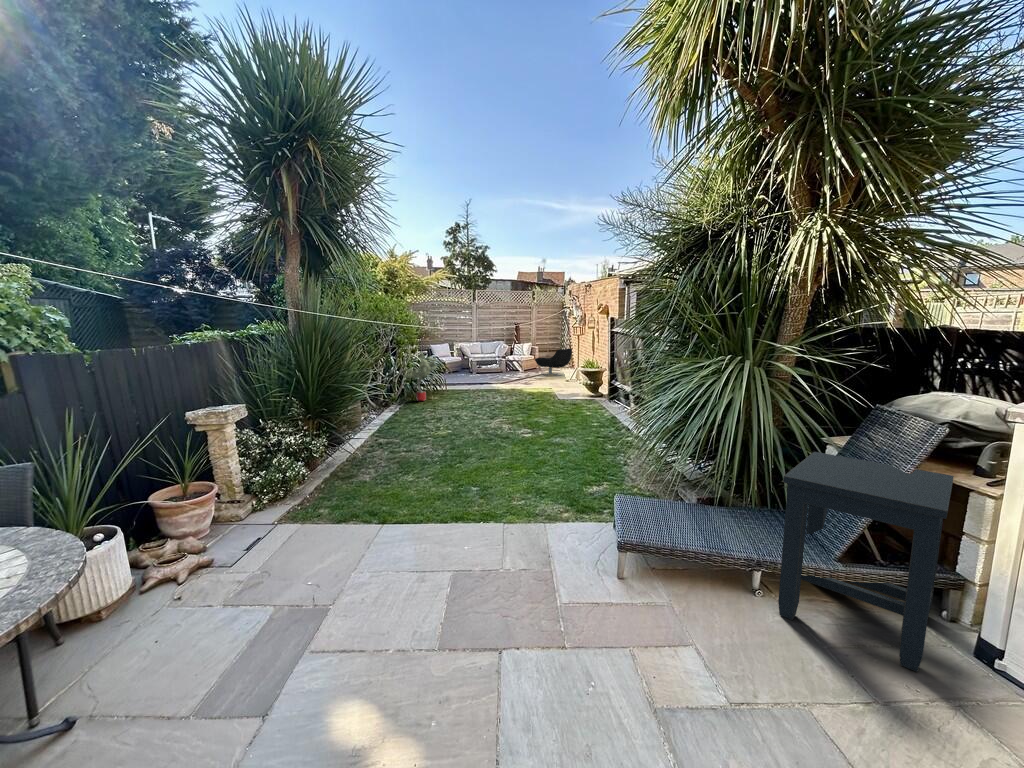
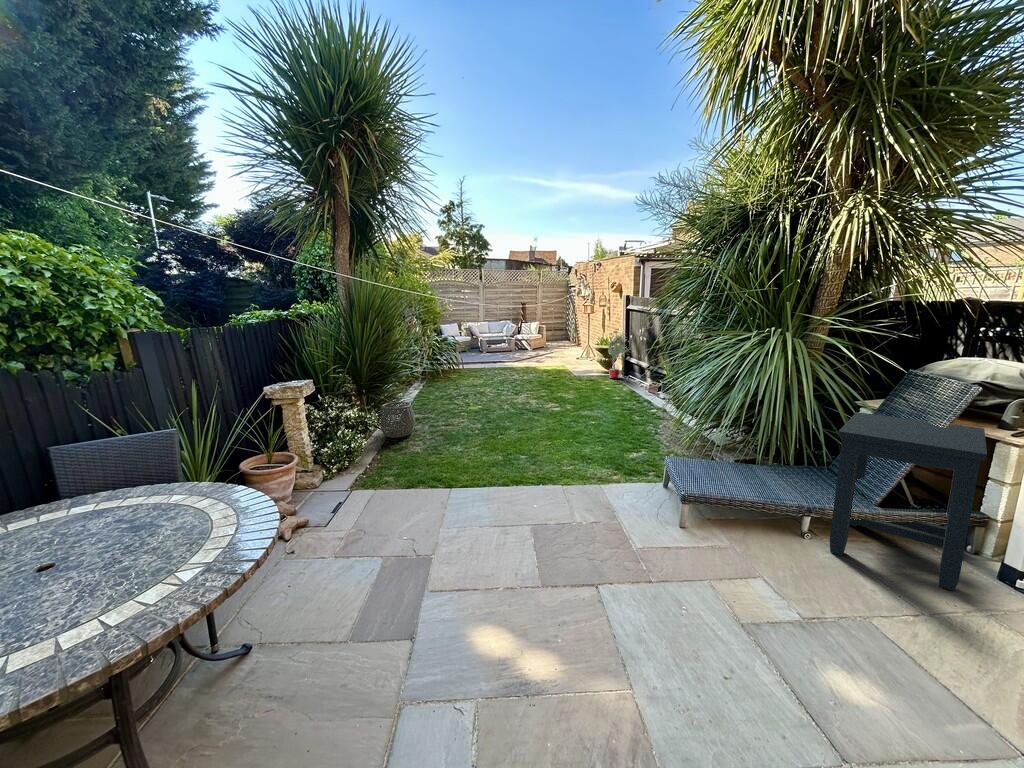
lounge chair: present [535,349,572,376] -> none [544,327,581,354]
potted tree: present [404,352,436,401] -> present [608,329,631,379]
woven basket: none [333,426,372,464] -> present [379,402,415,438]

